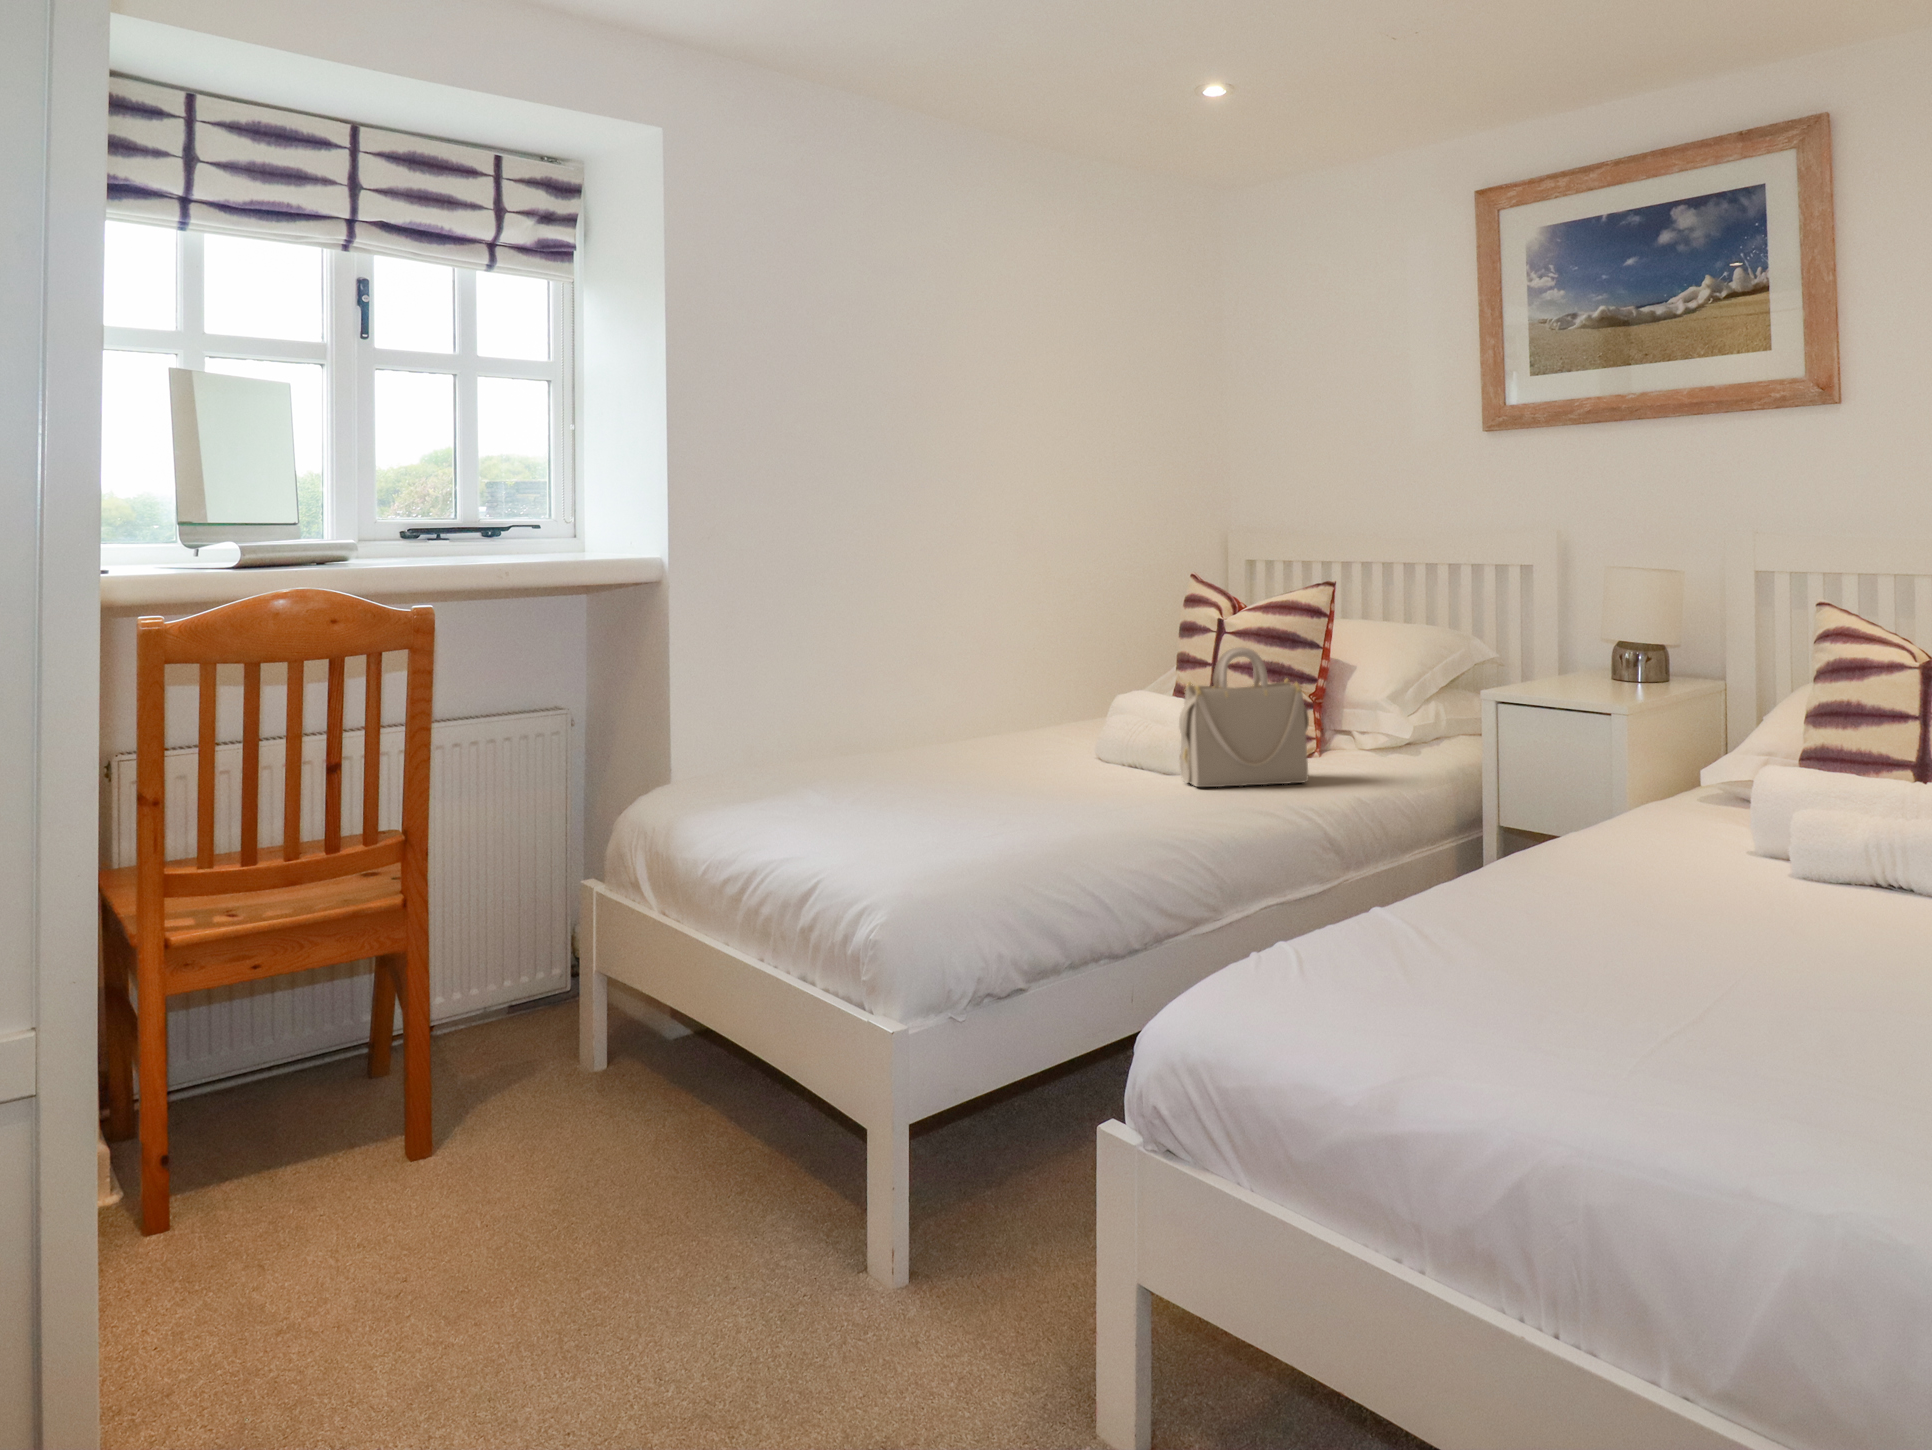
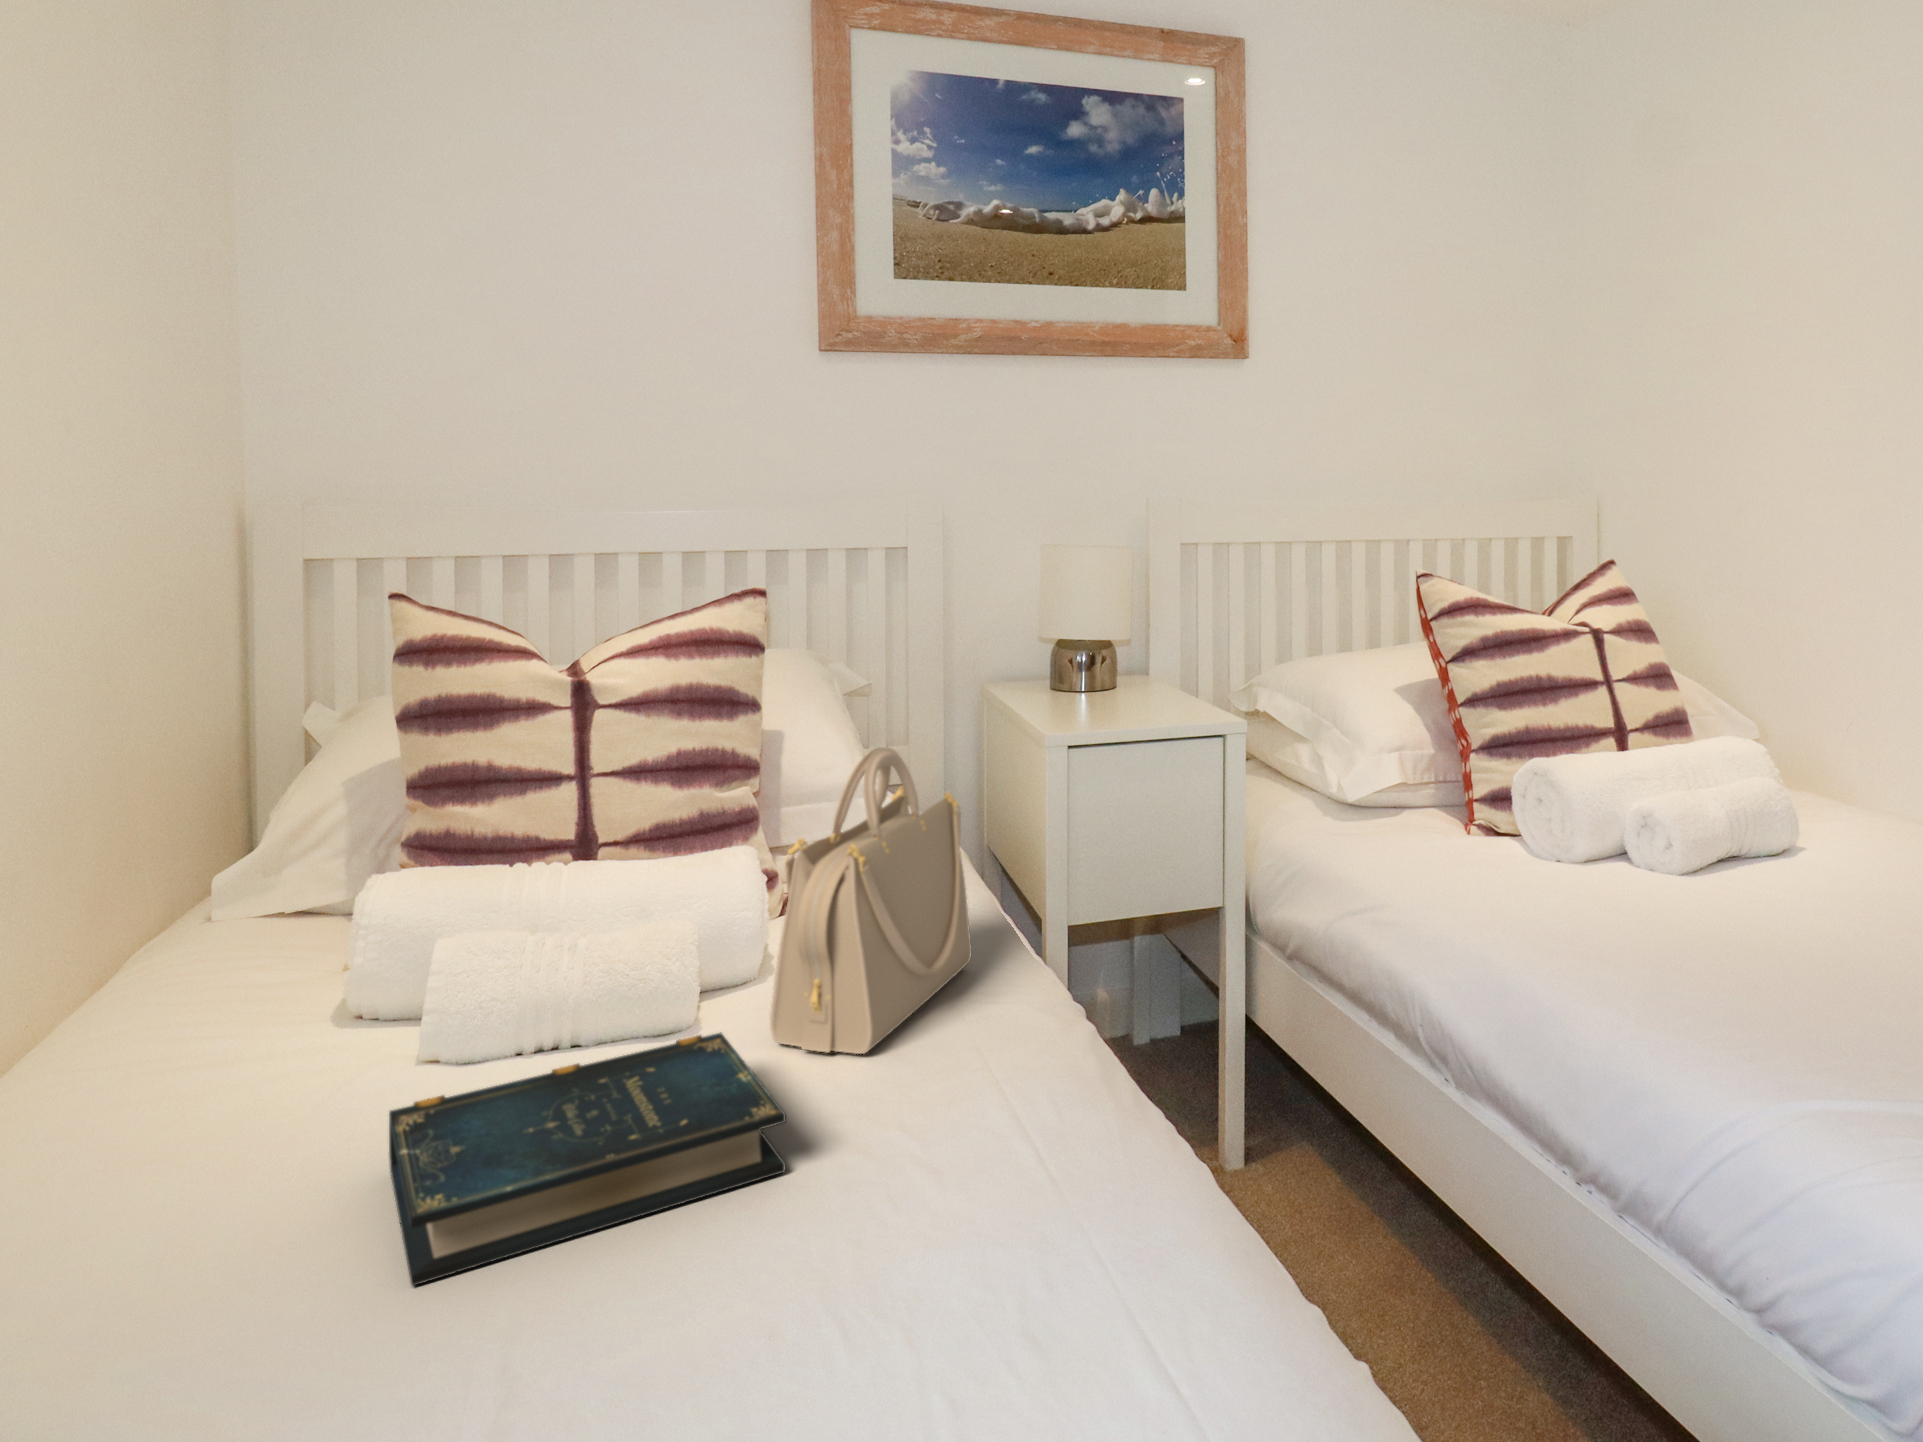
book: none [989,747,1143,796] -> present [389,1032,786,1286]

